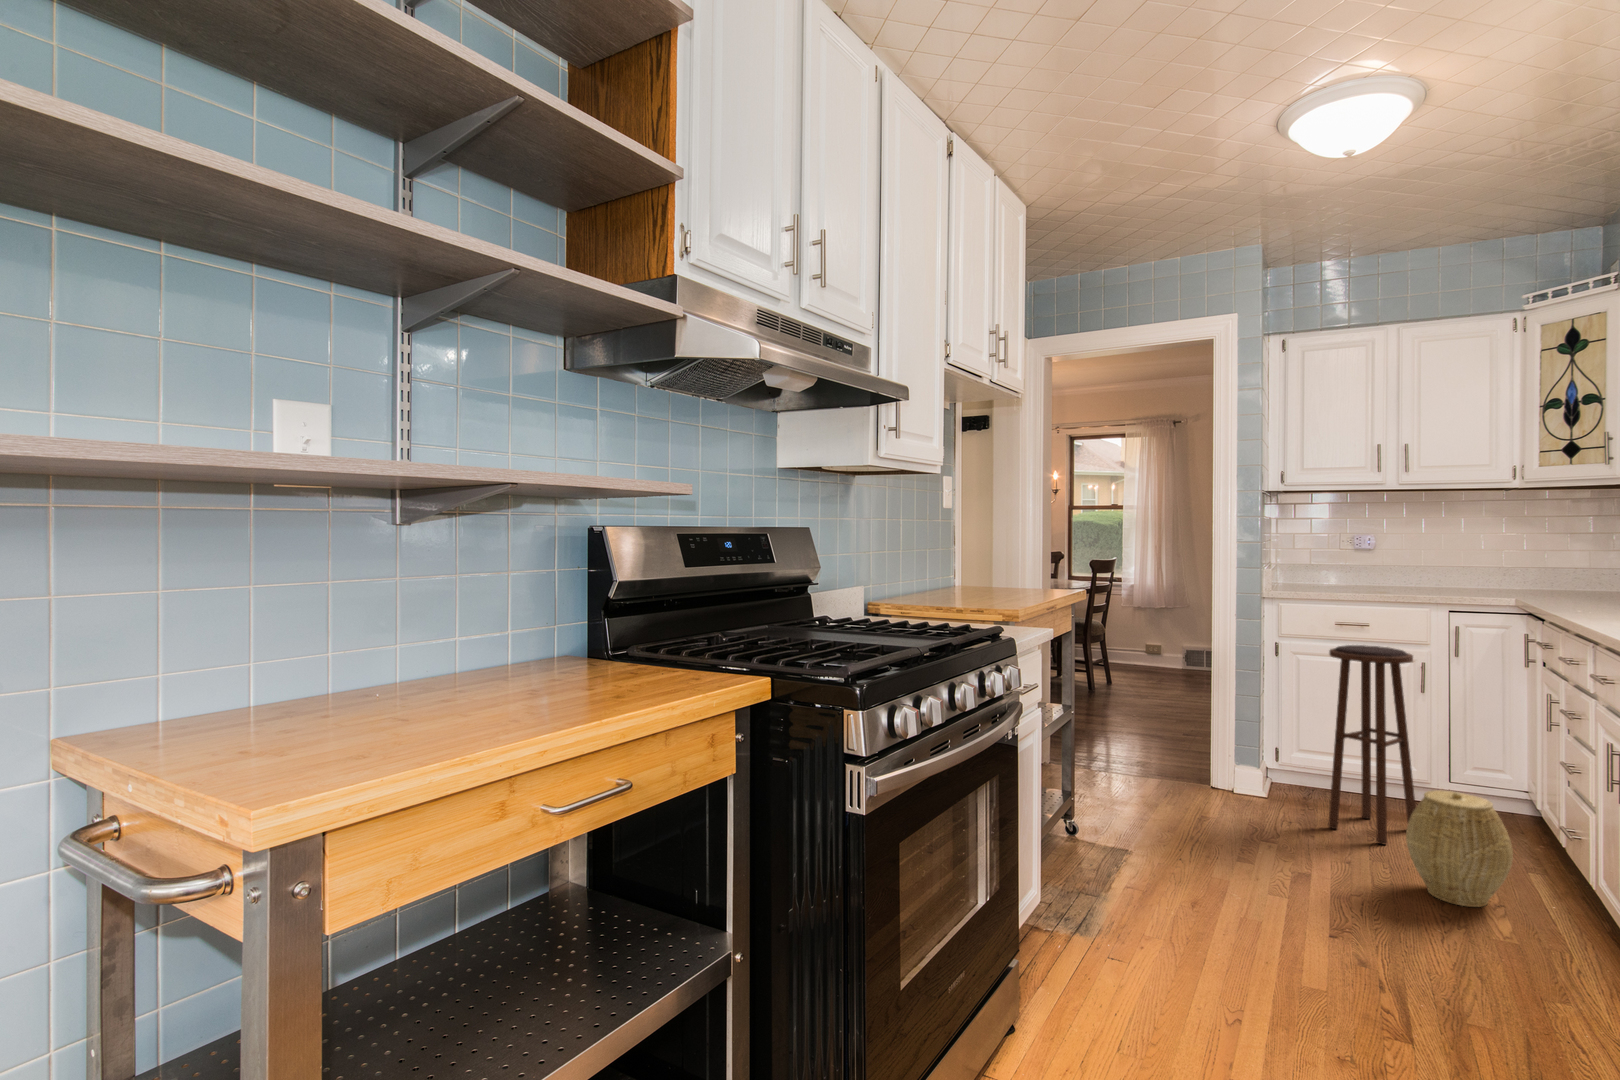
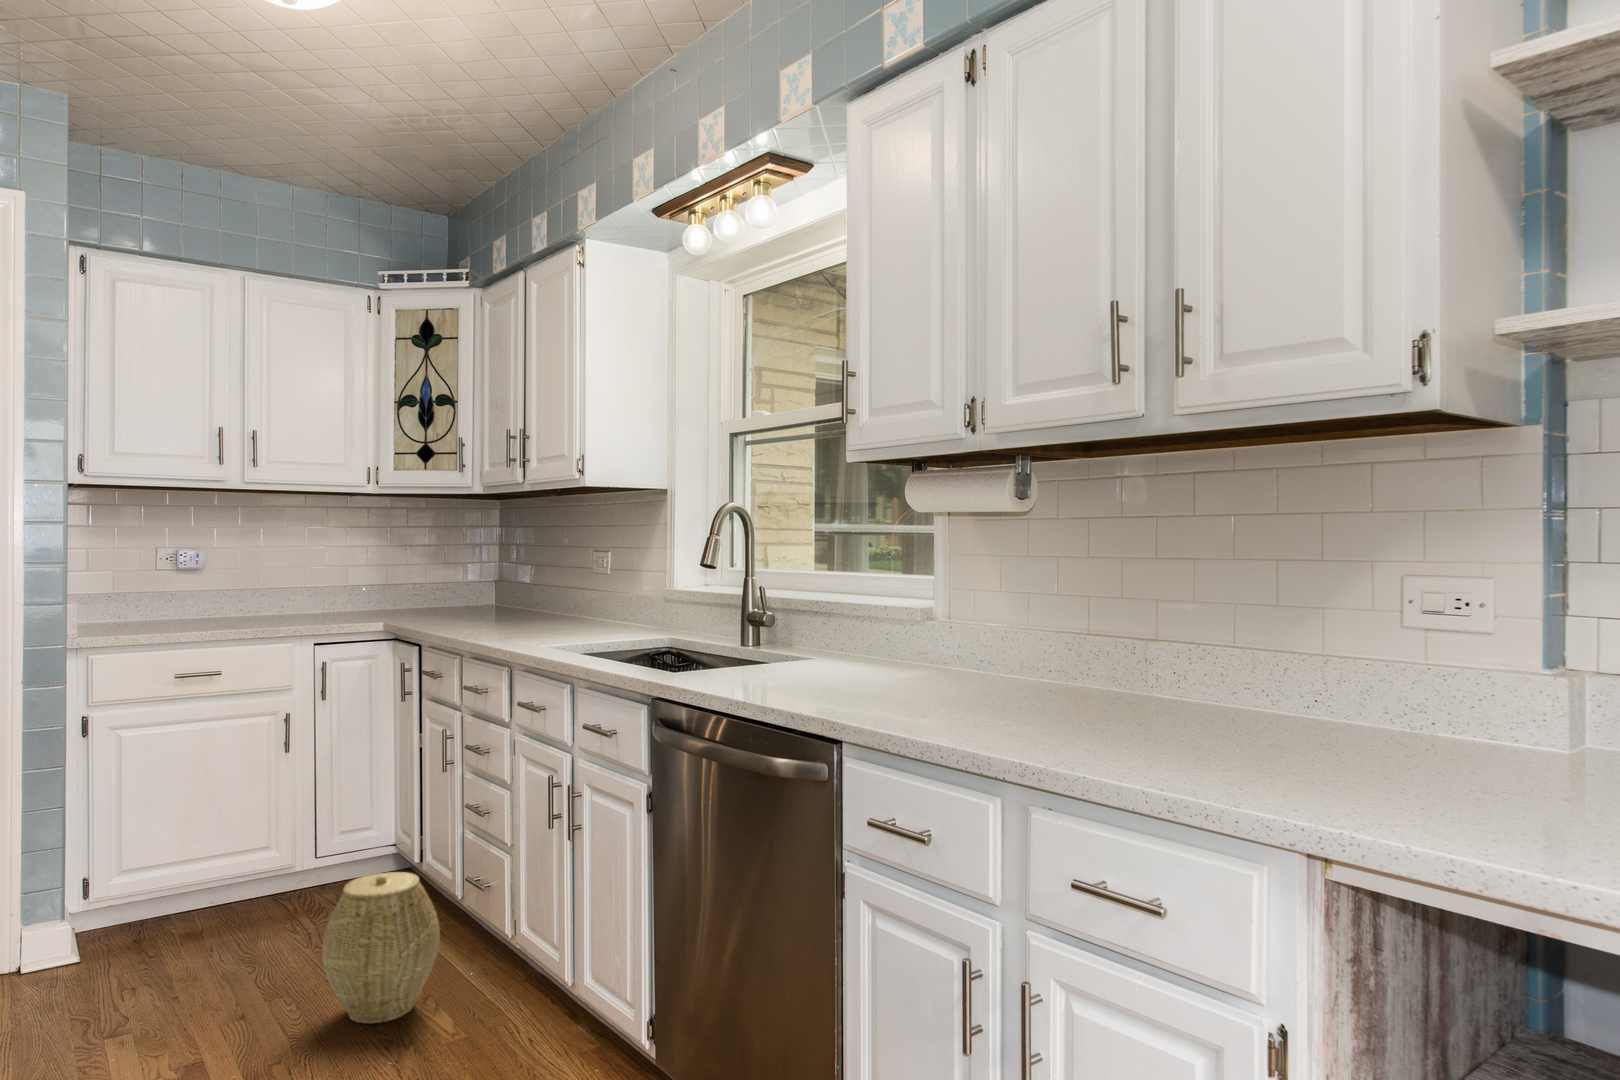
stool: present [1328,645,1416,844] -> none [184,699,298,978]

